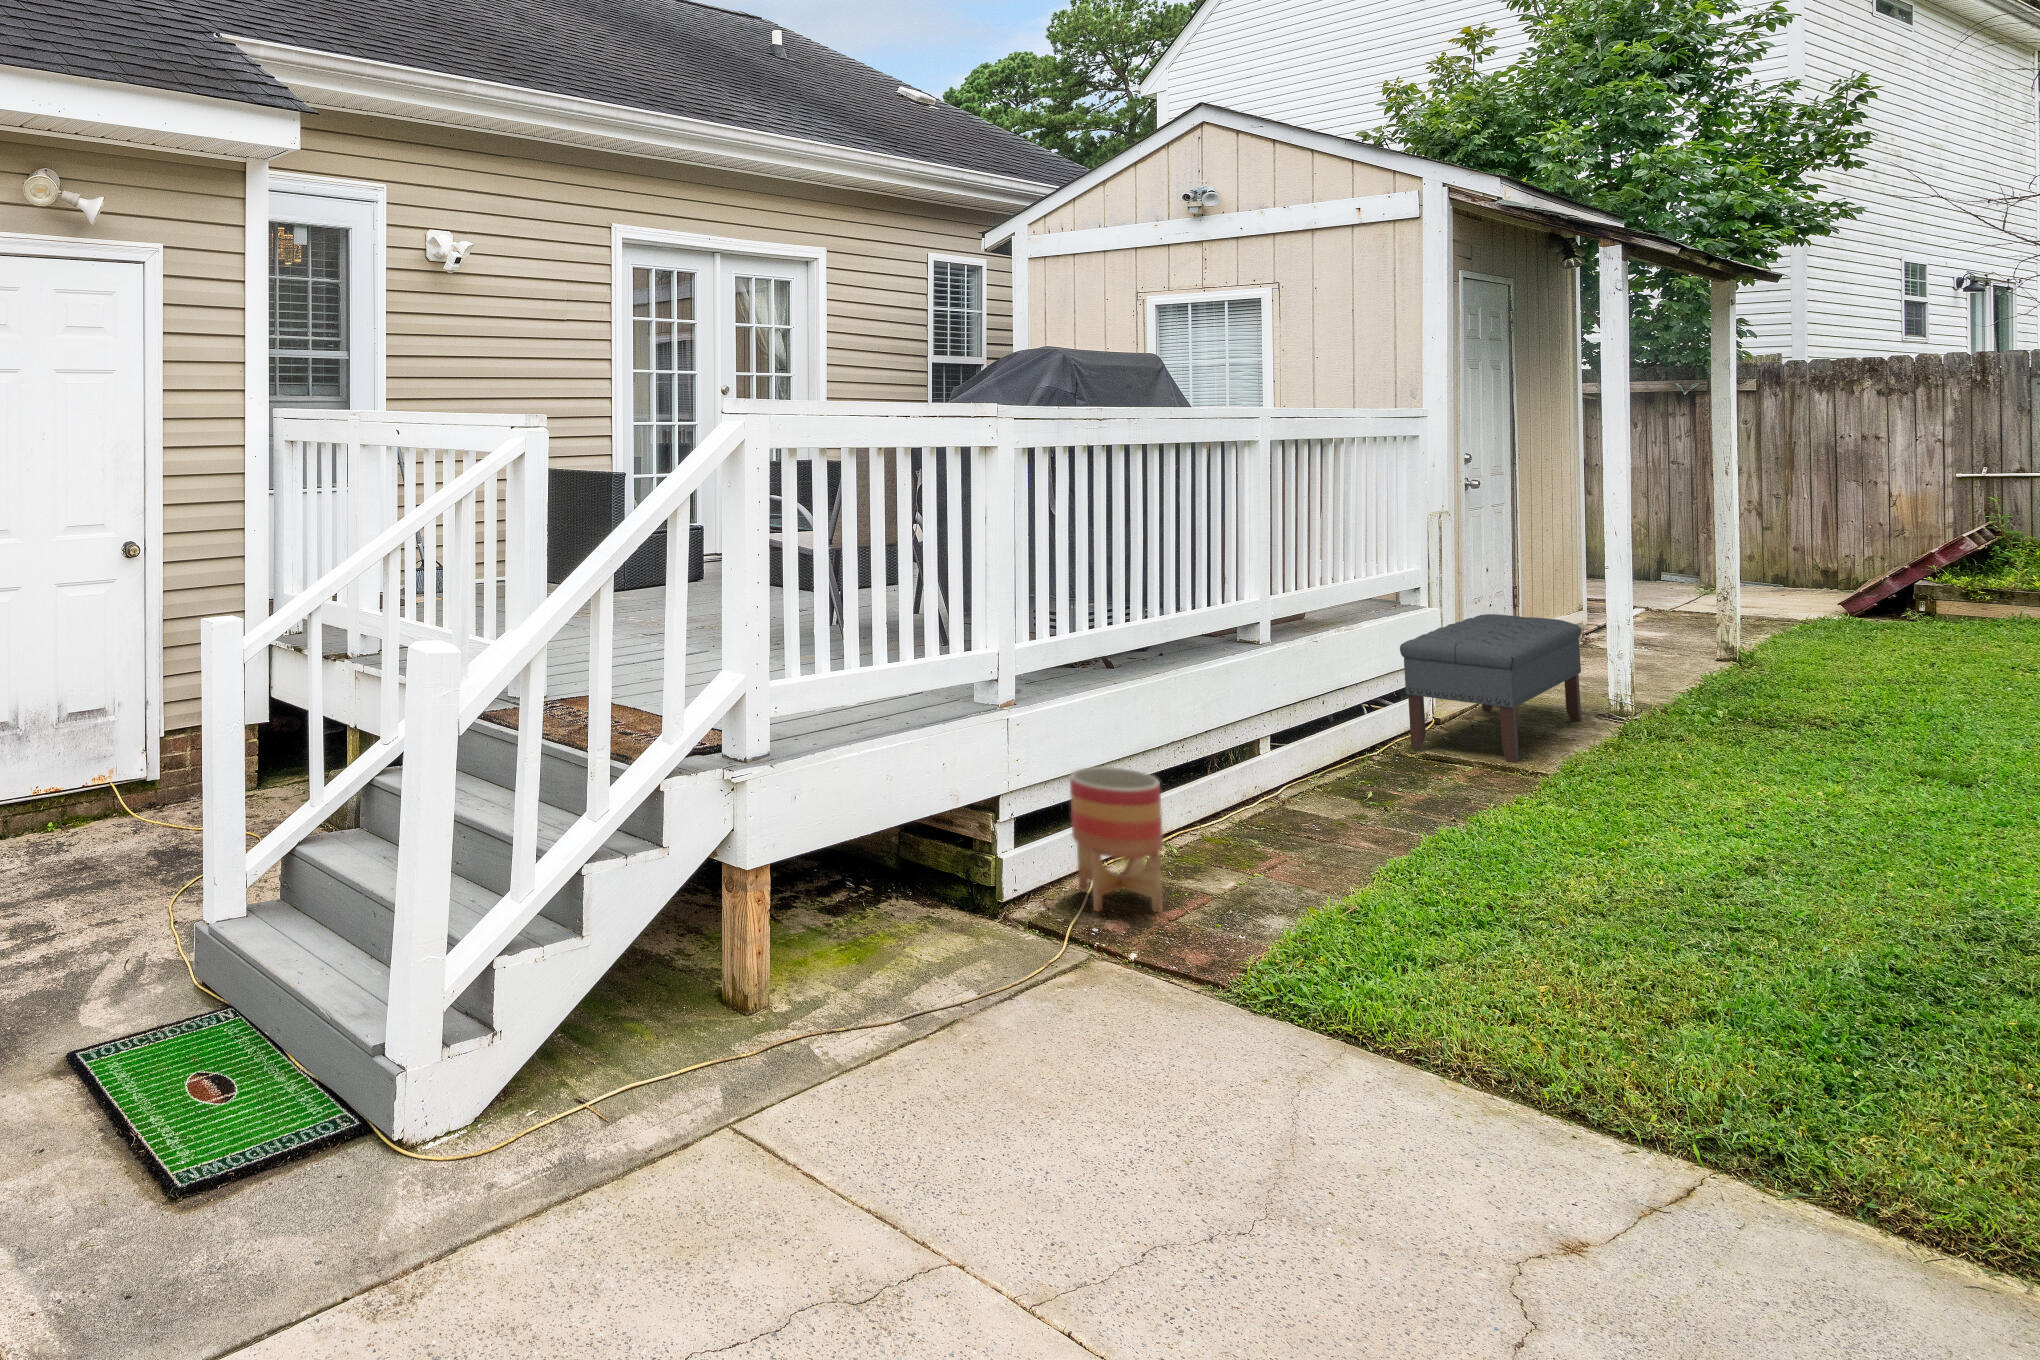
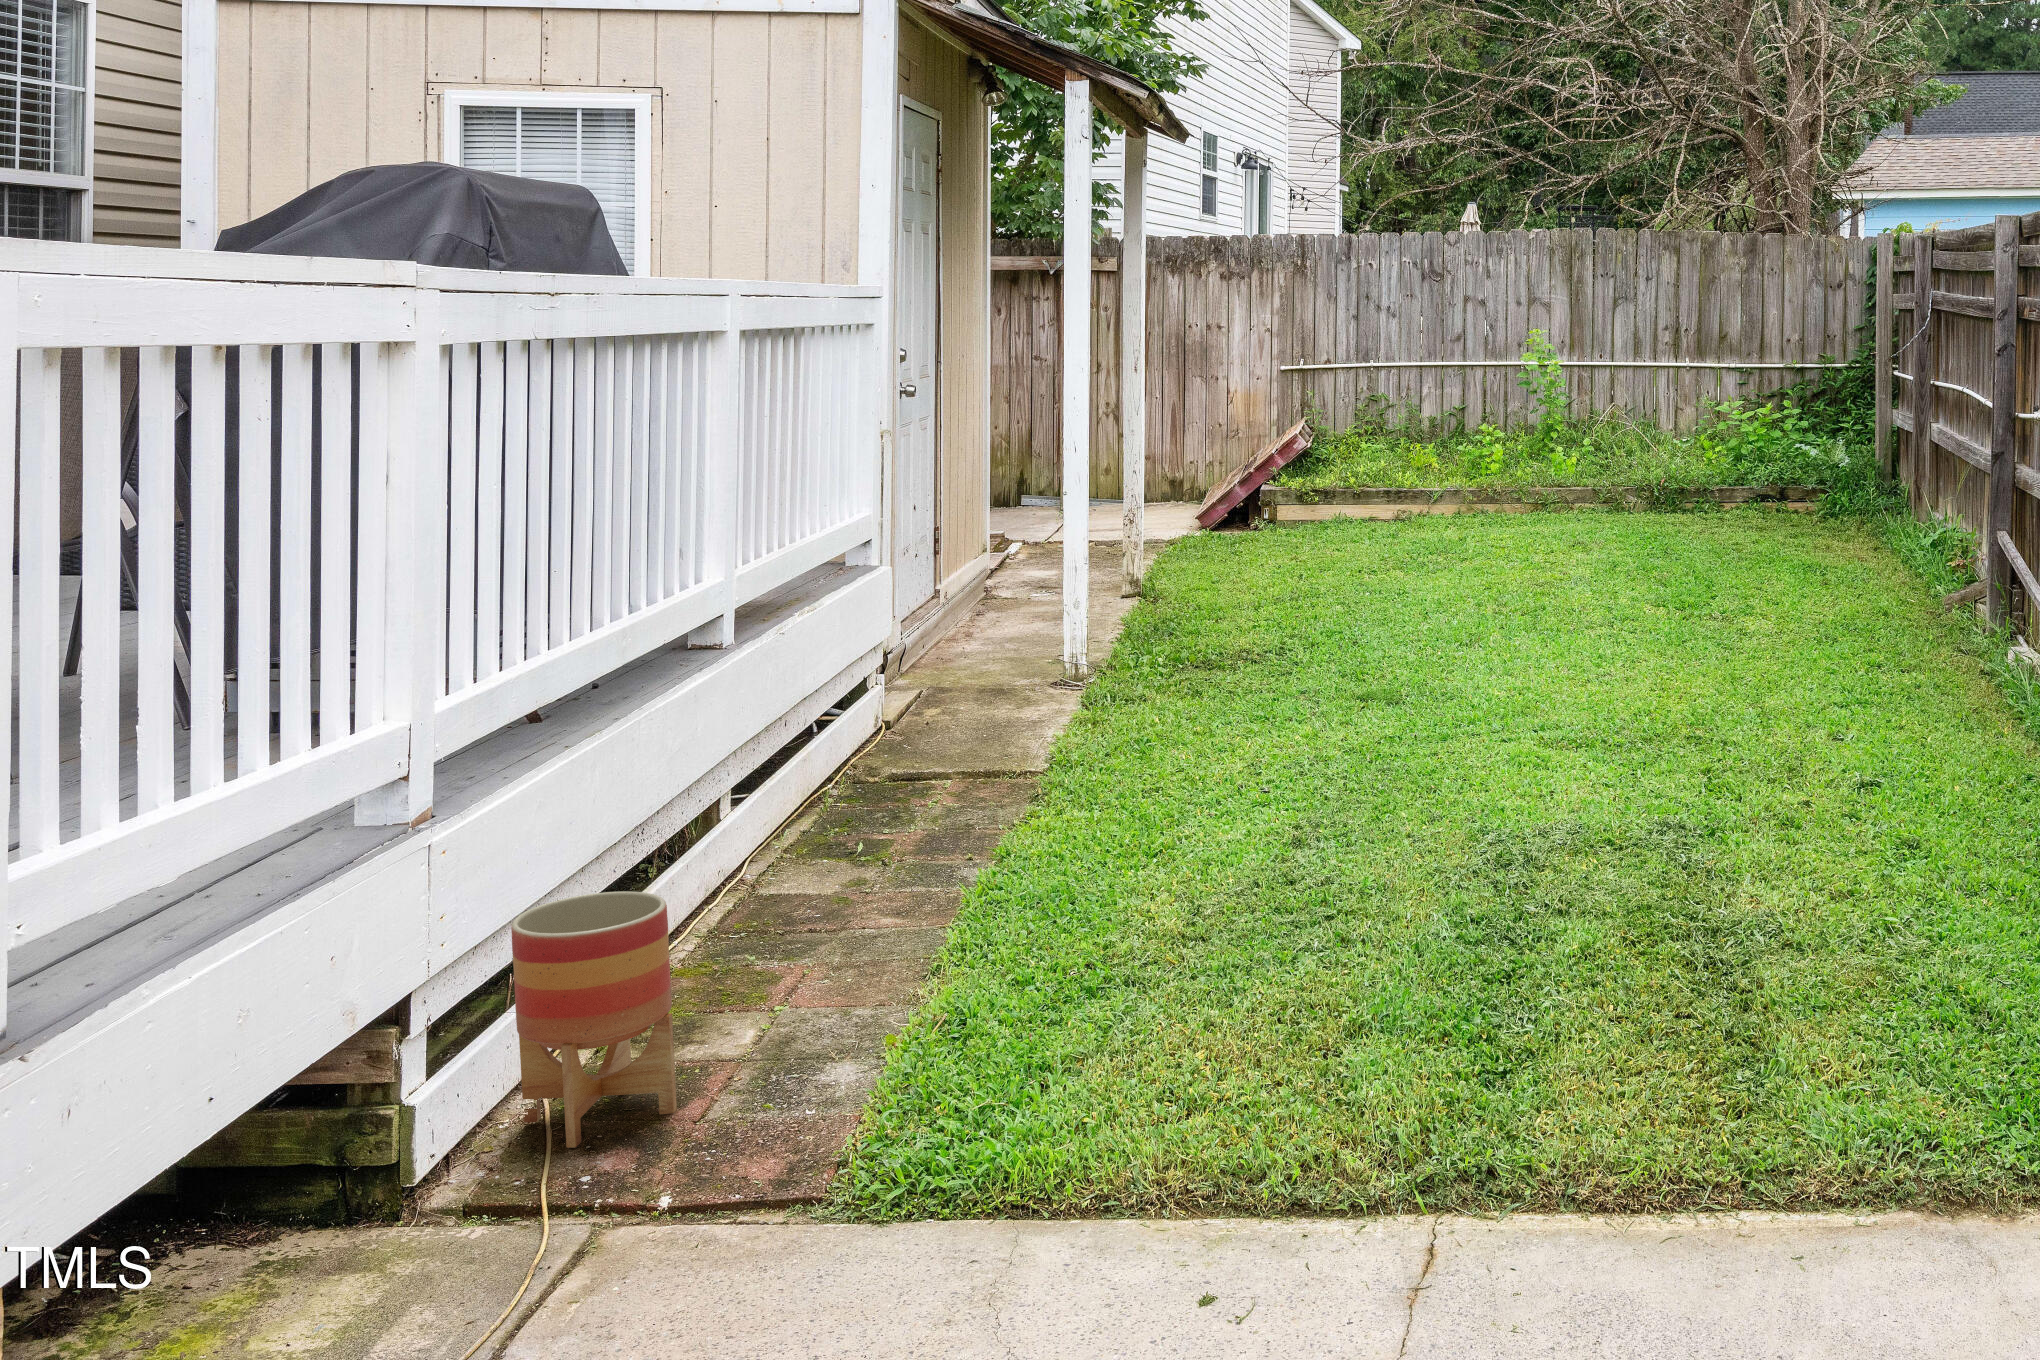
bench: present [1400,614,1581,763] -> none [864,568,1041,772]

